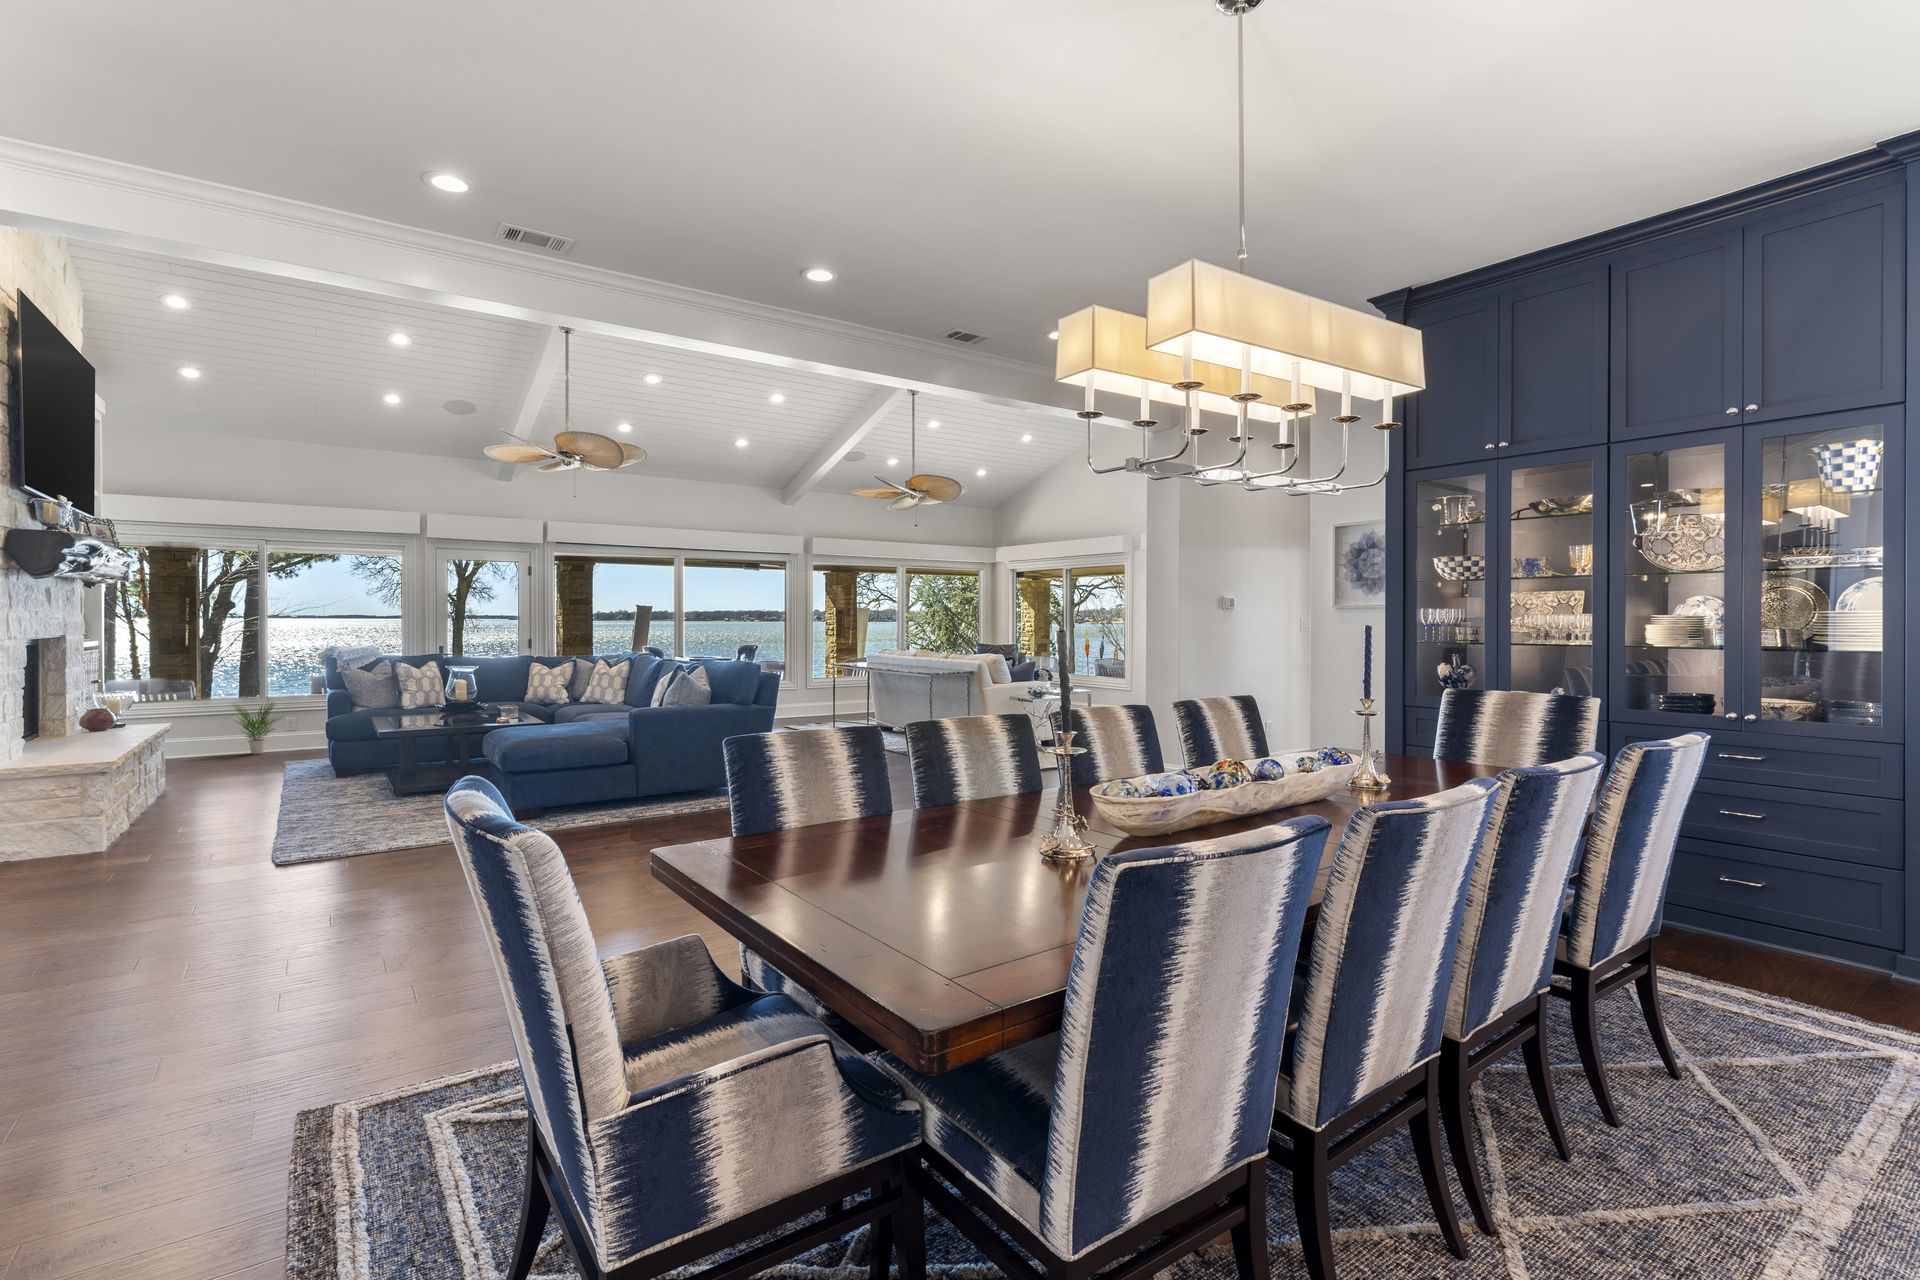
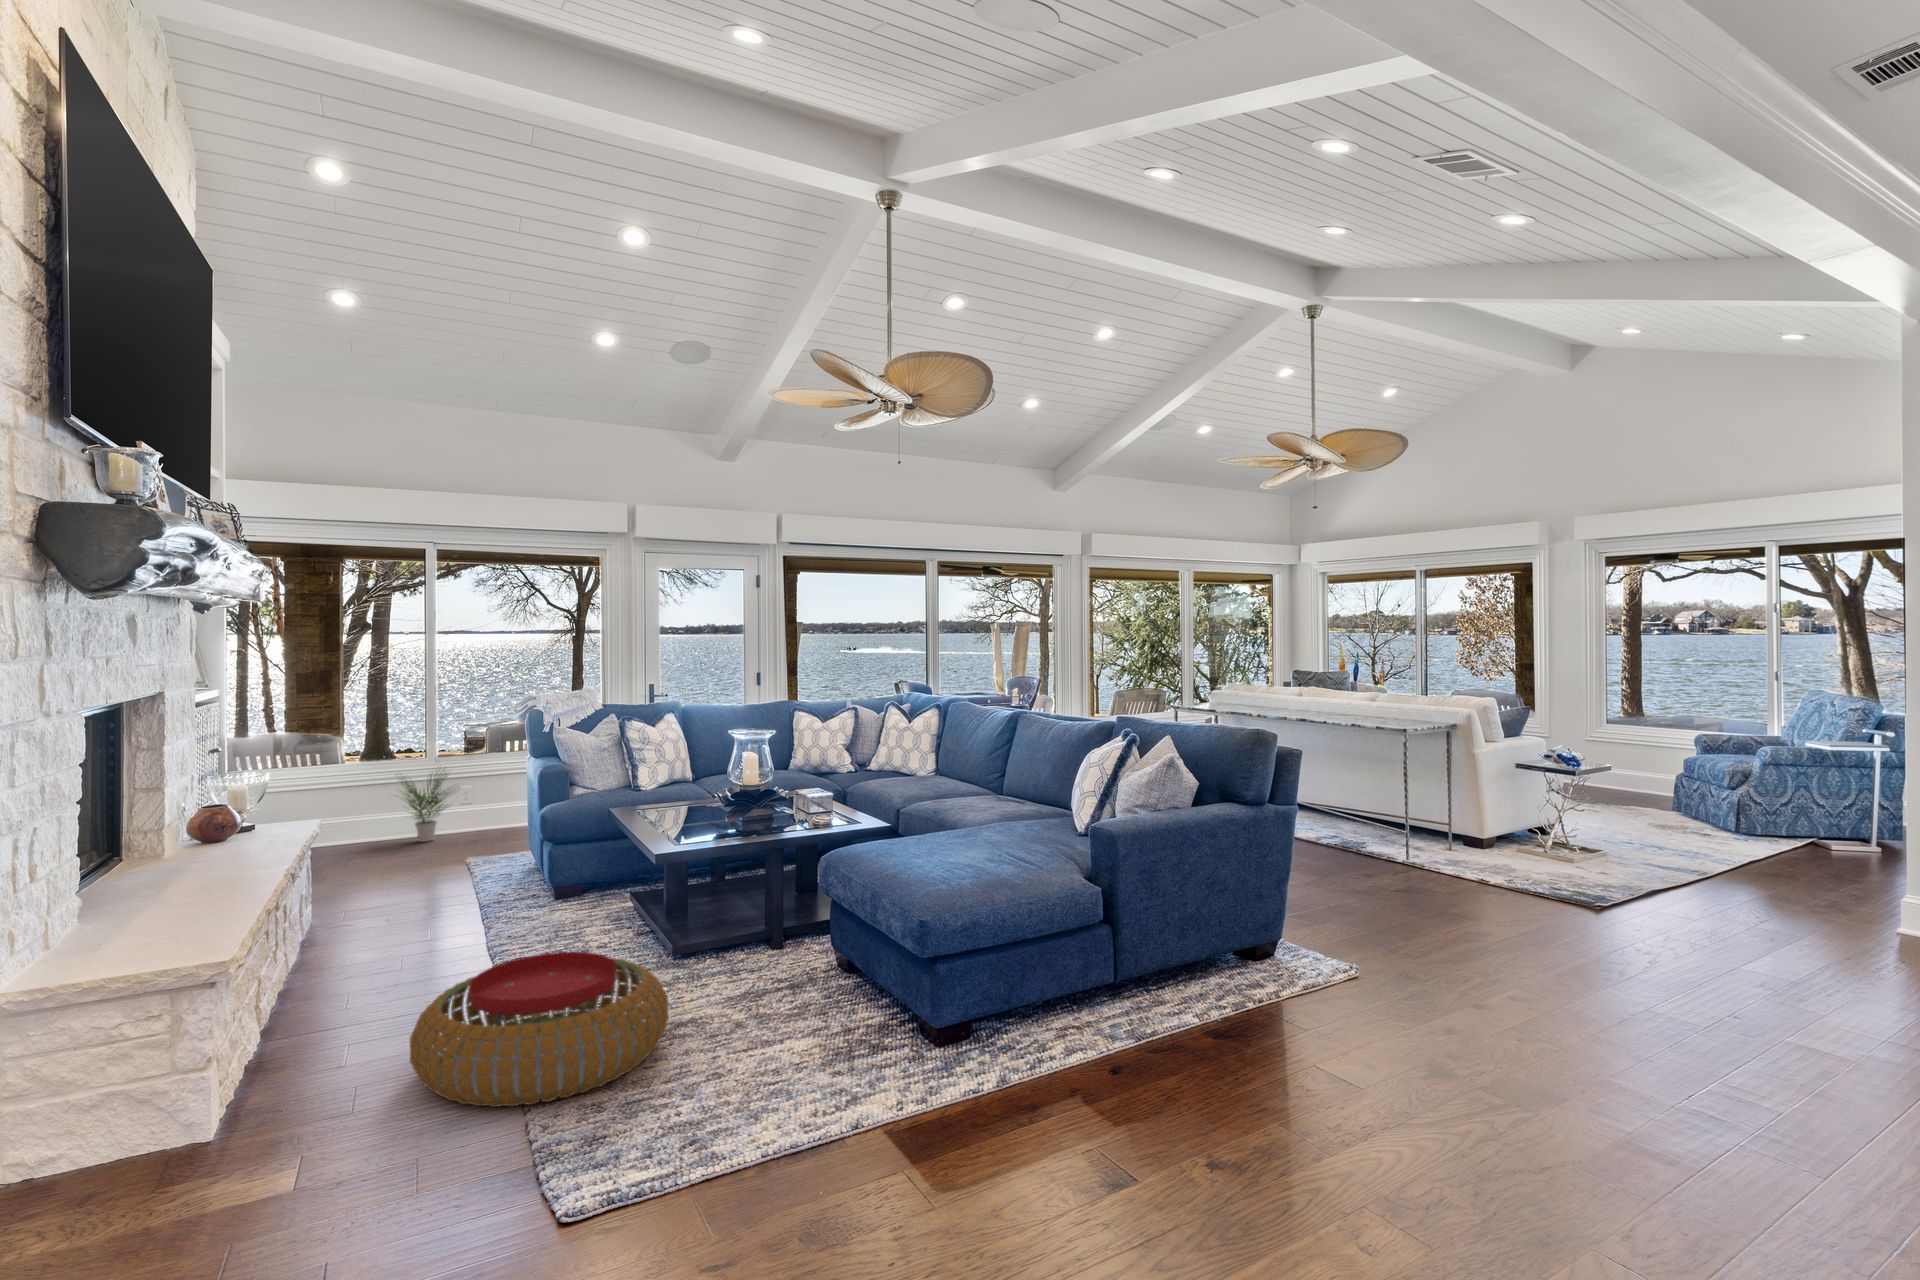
pouf: none [214,779,370,844] -> present [410,952,669,1107]

